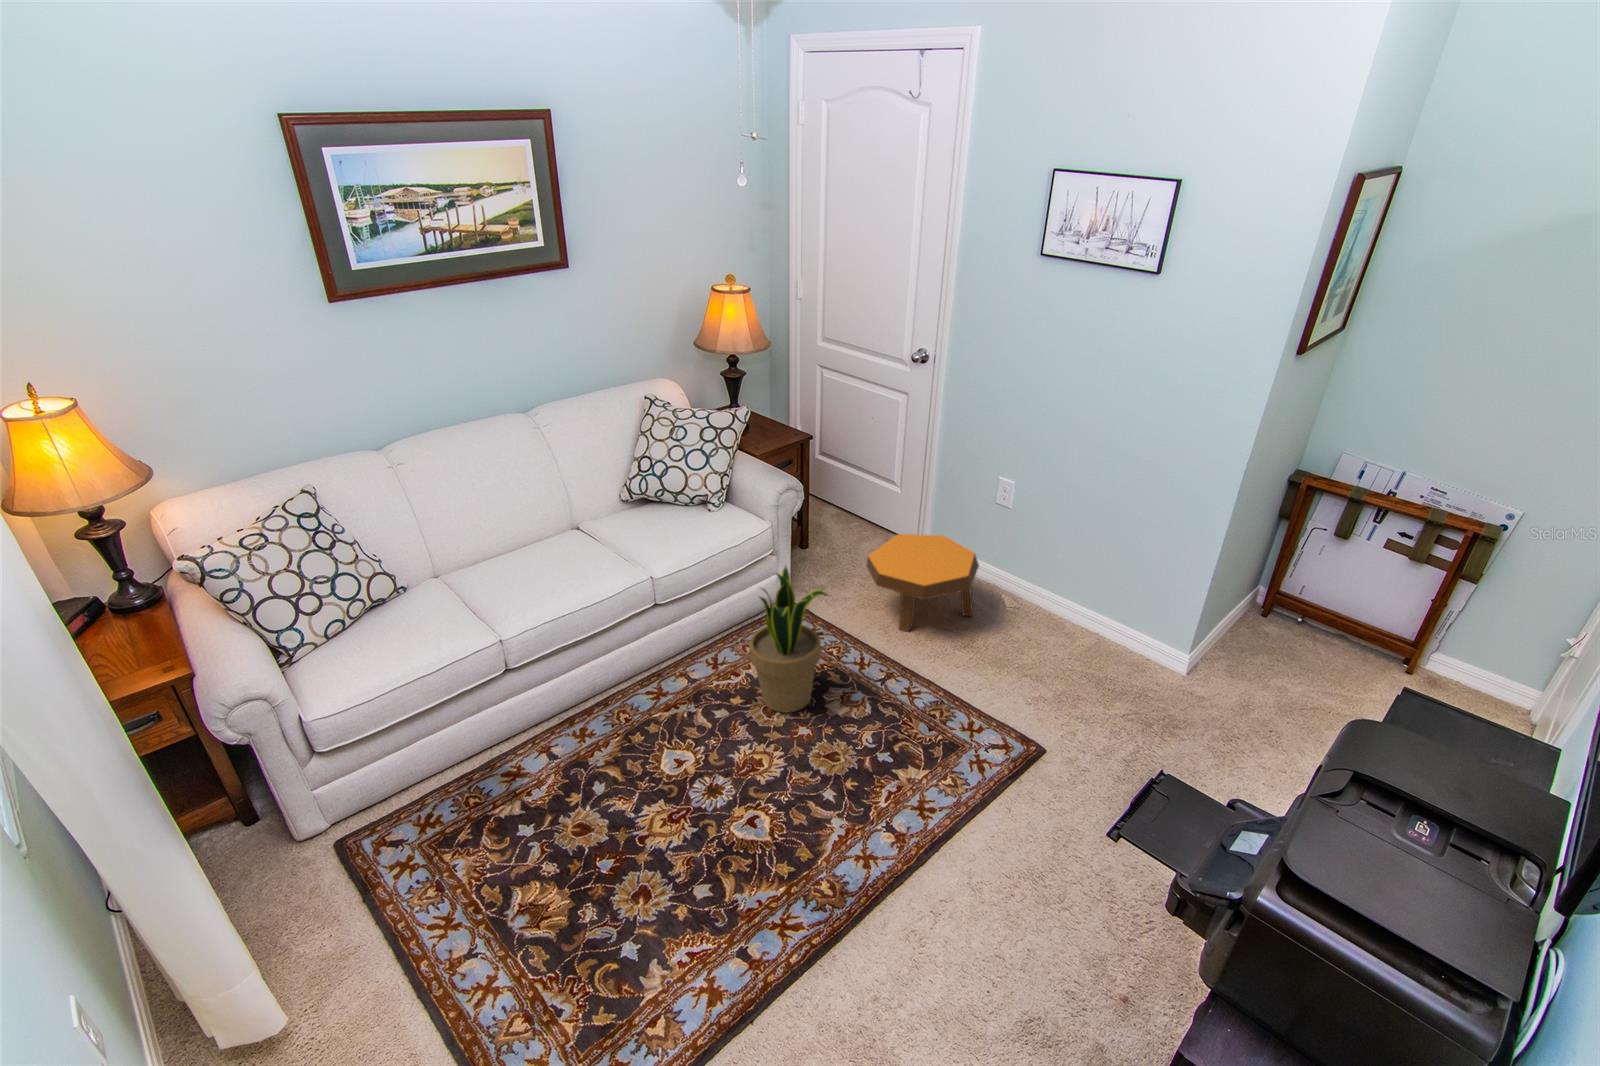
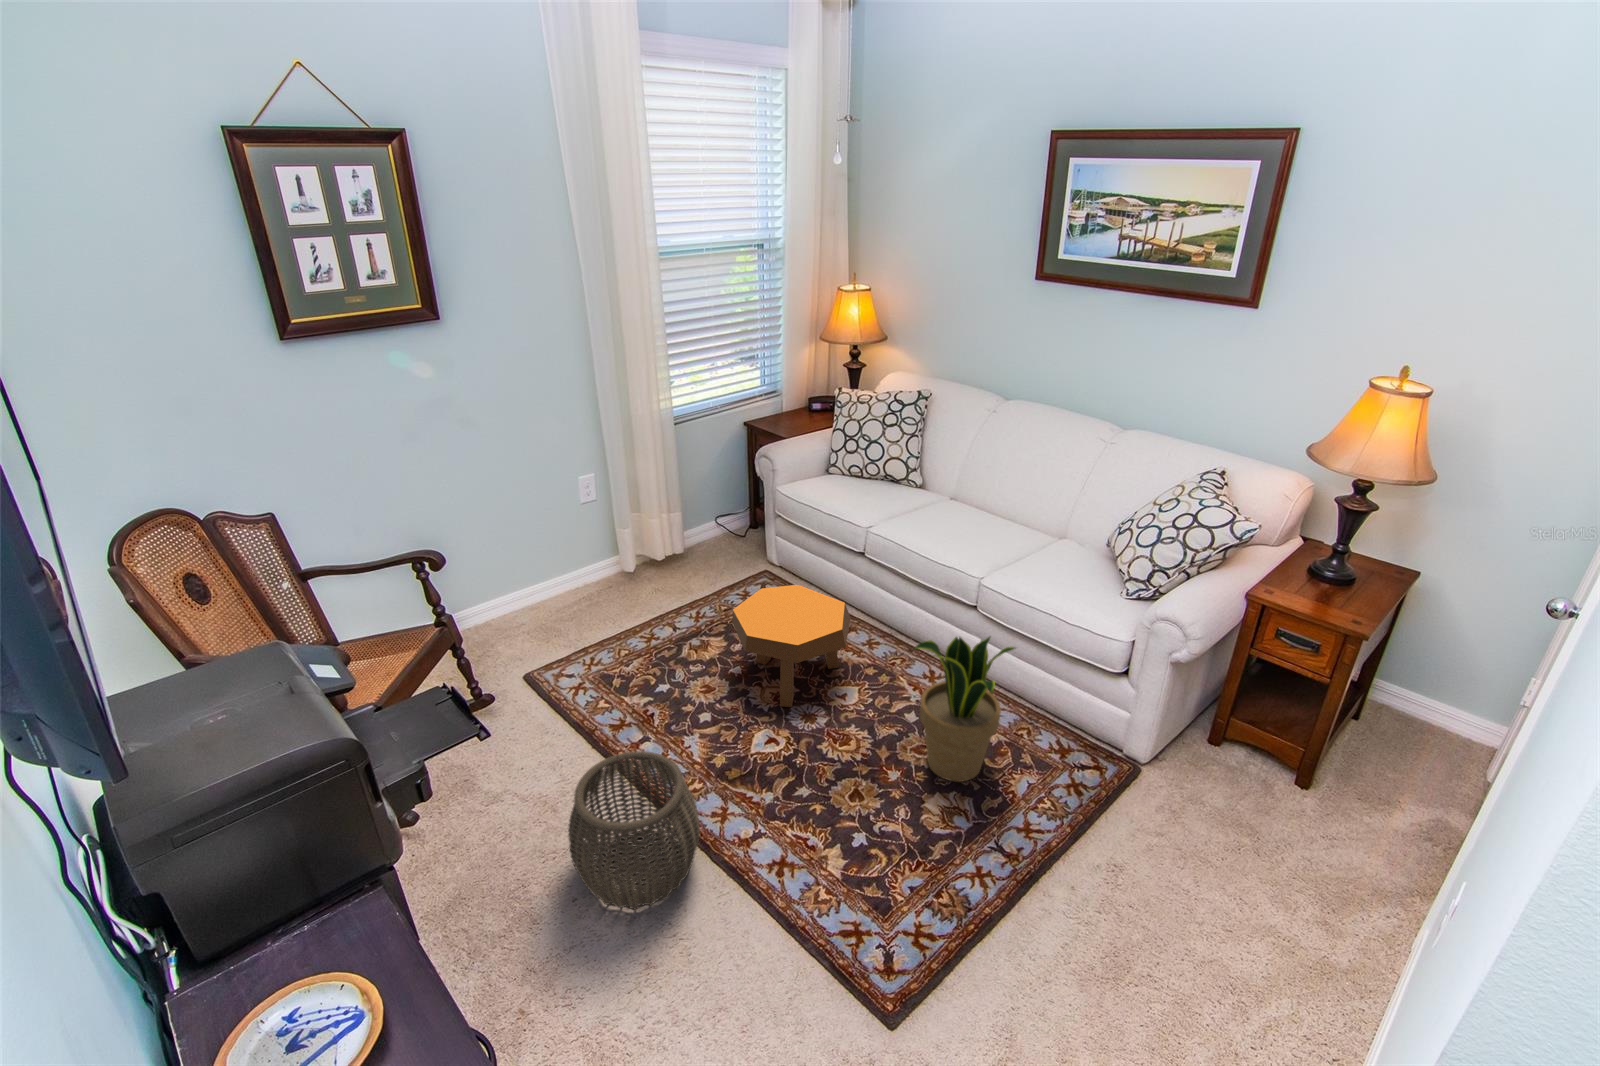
footstool: present [867,534,979,632] -> present [732,585,850,707]
woven basket: none [877,803,1018,974] -> present [568,751,700,909]

